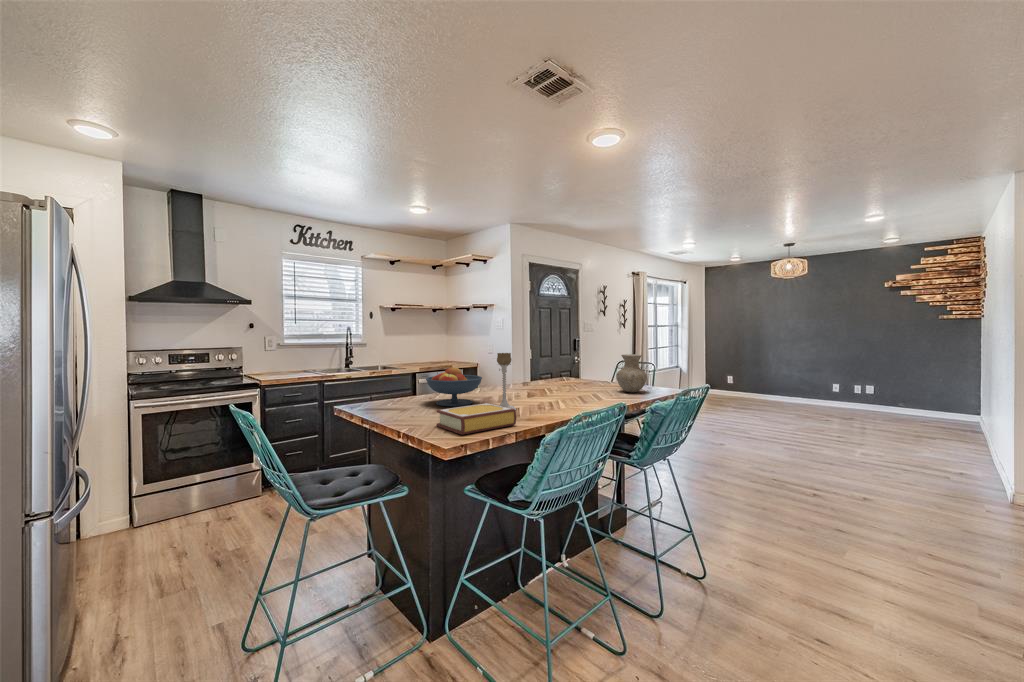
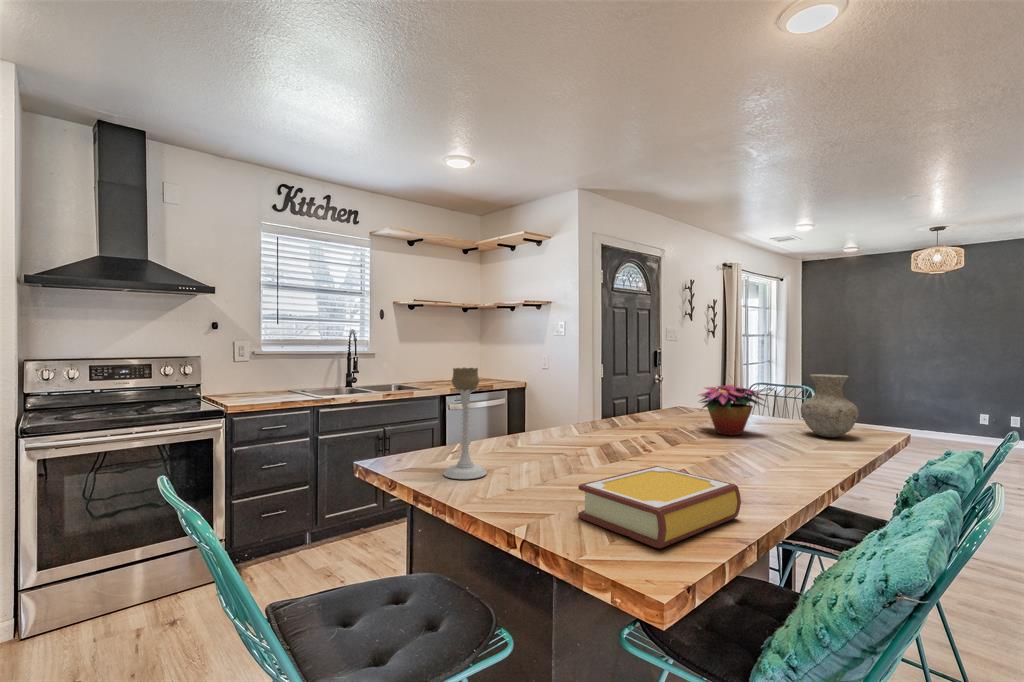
candle holder: present [497,353,516,410] -> present [443,368,487,479]
flower arrangement: none [551,361,596,392] -> present [699,385,766,435]
fruit bowl: present [426,367,482,406] -> none [512,392,610,464]

